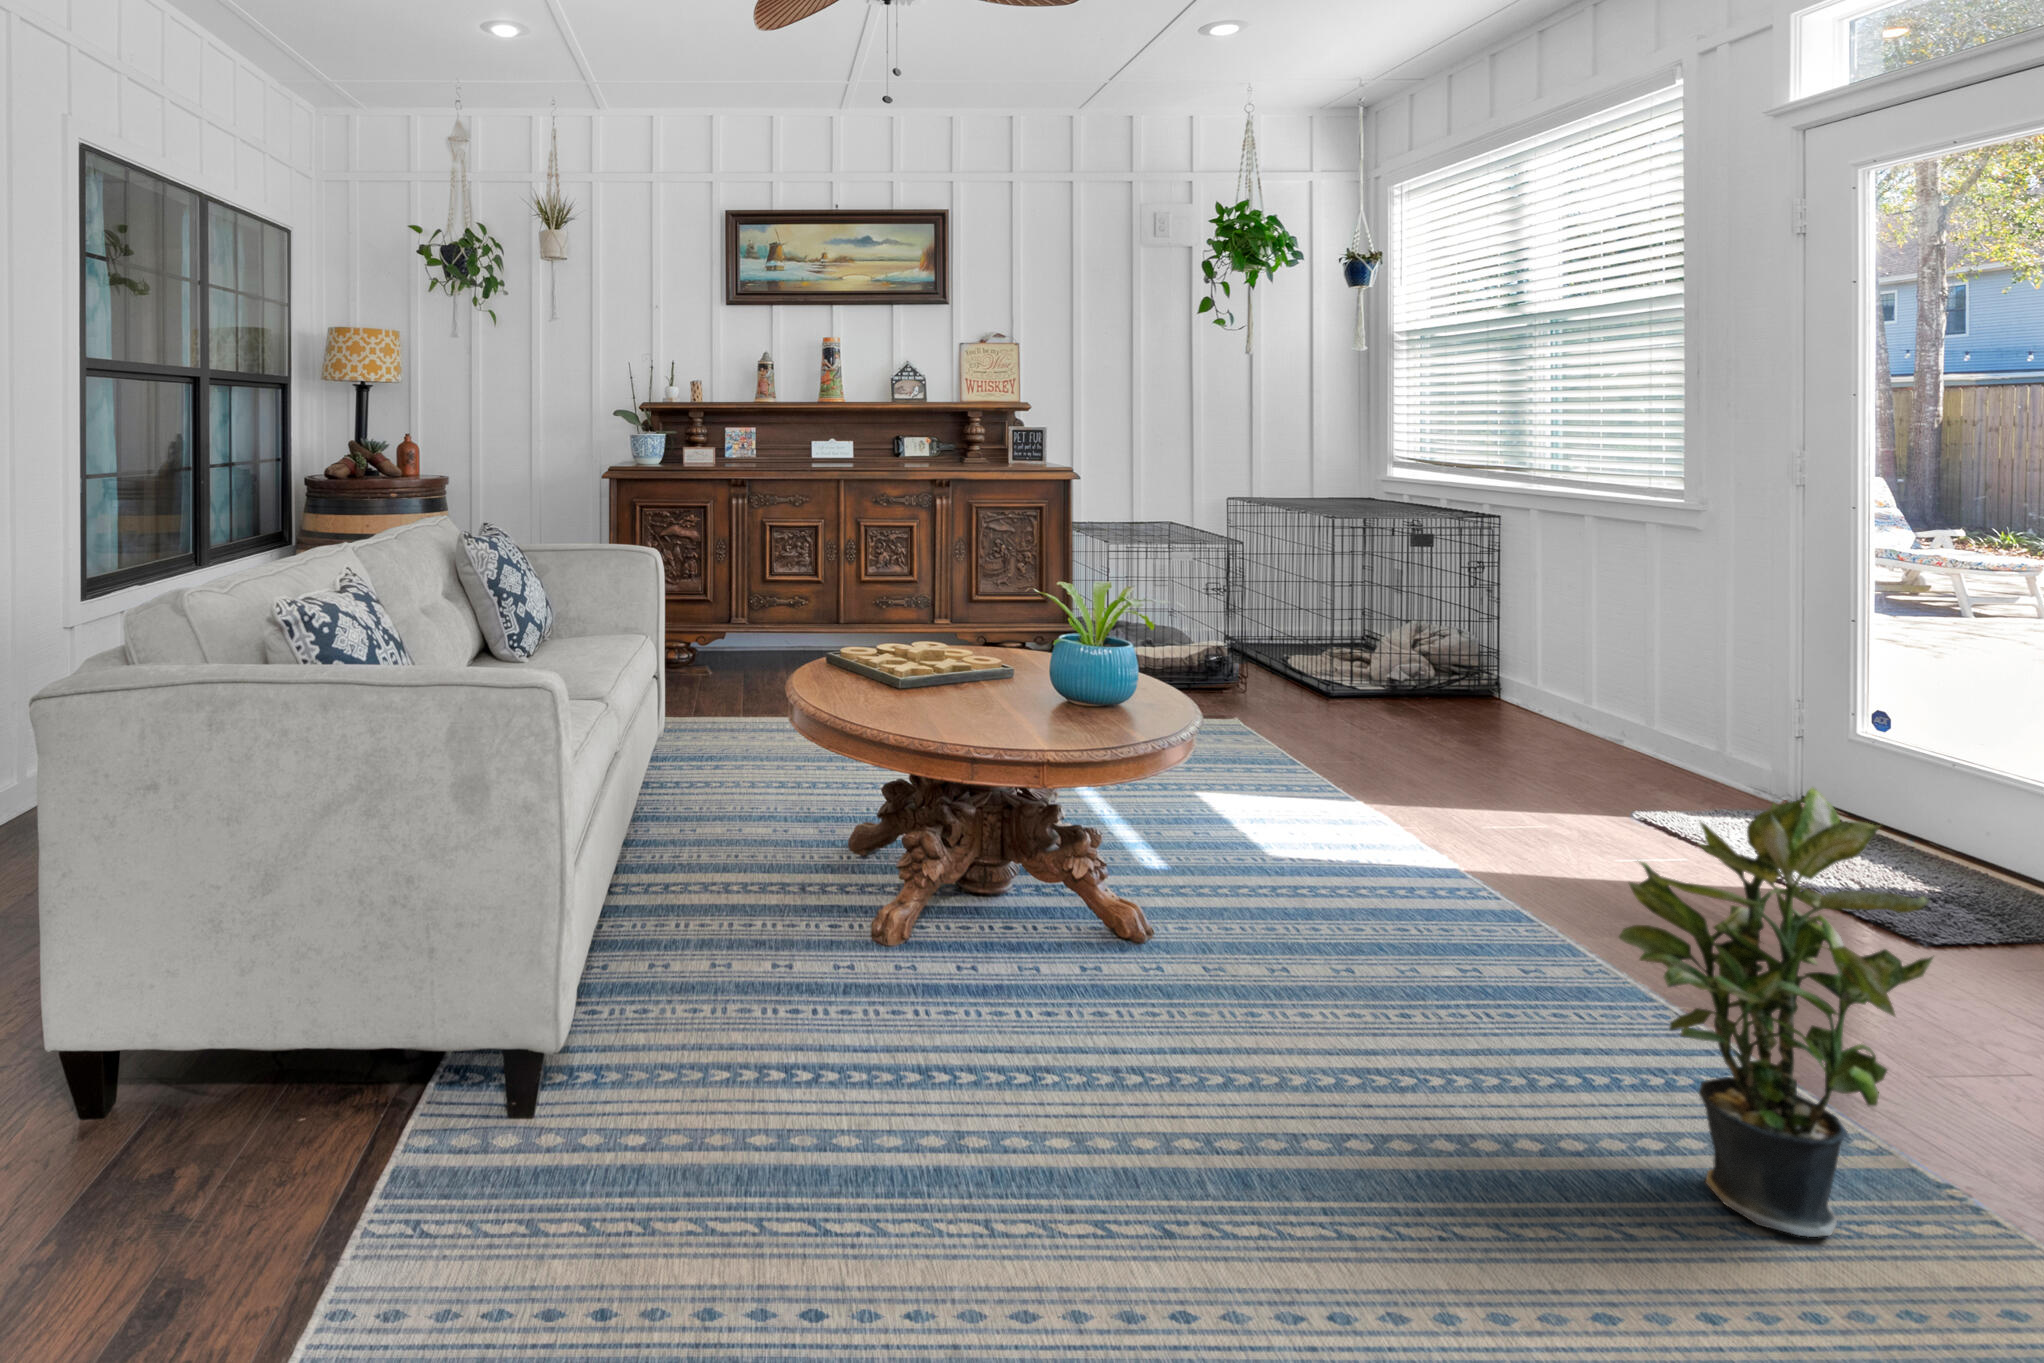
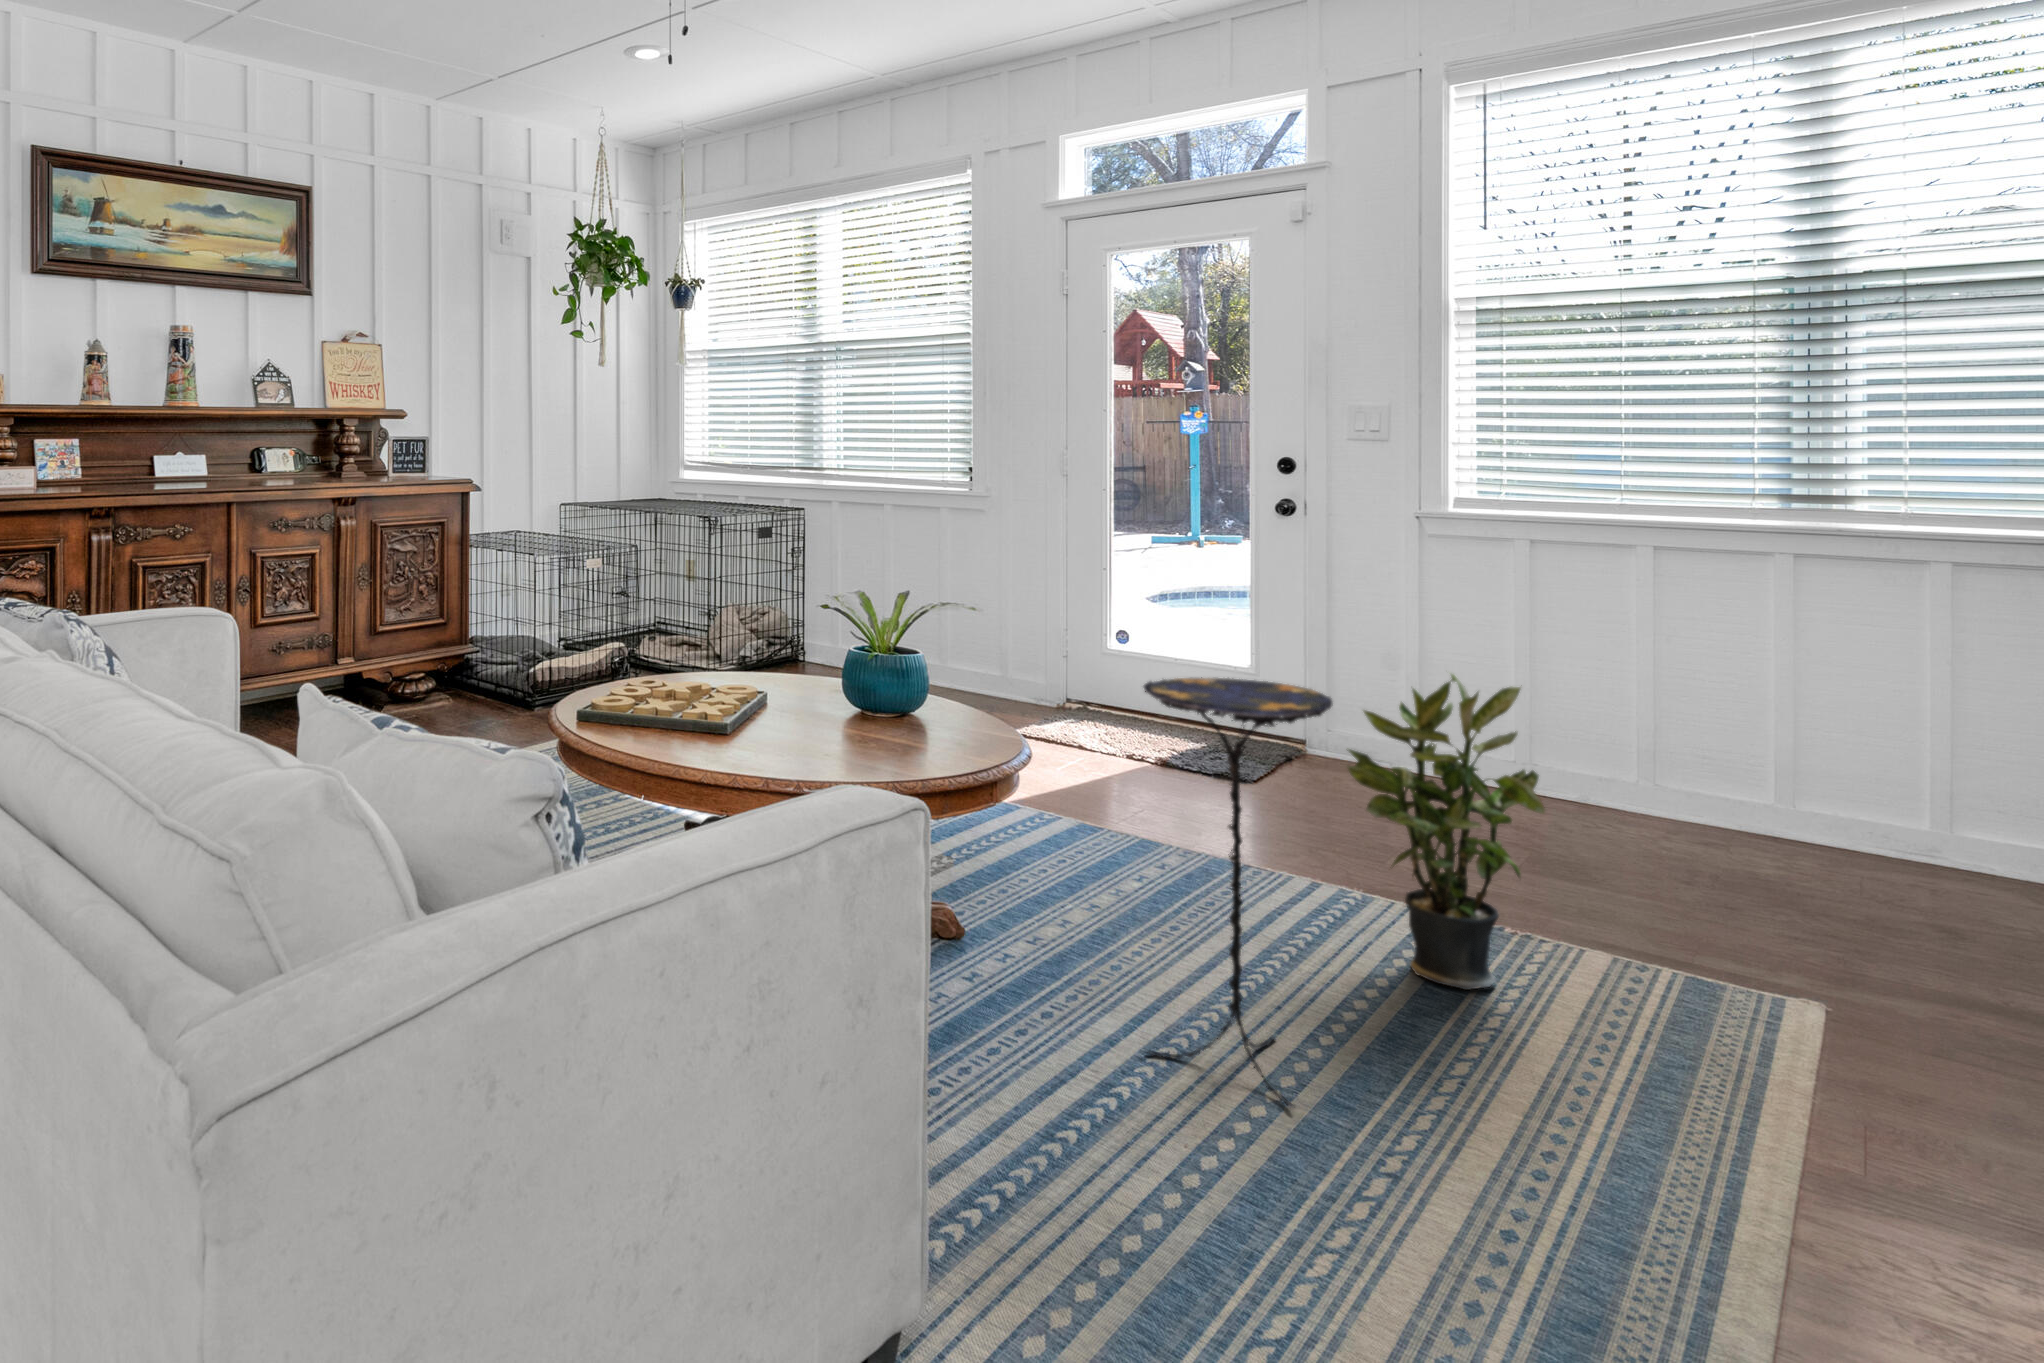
side table: none [1167,707,1374,1185] -> present [1143,677,1333,1108]

